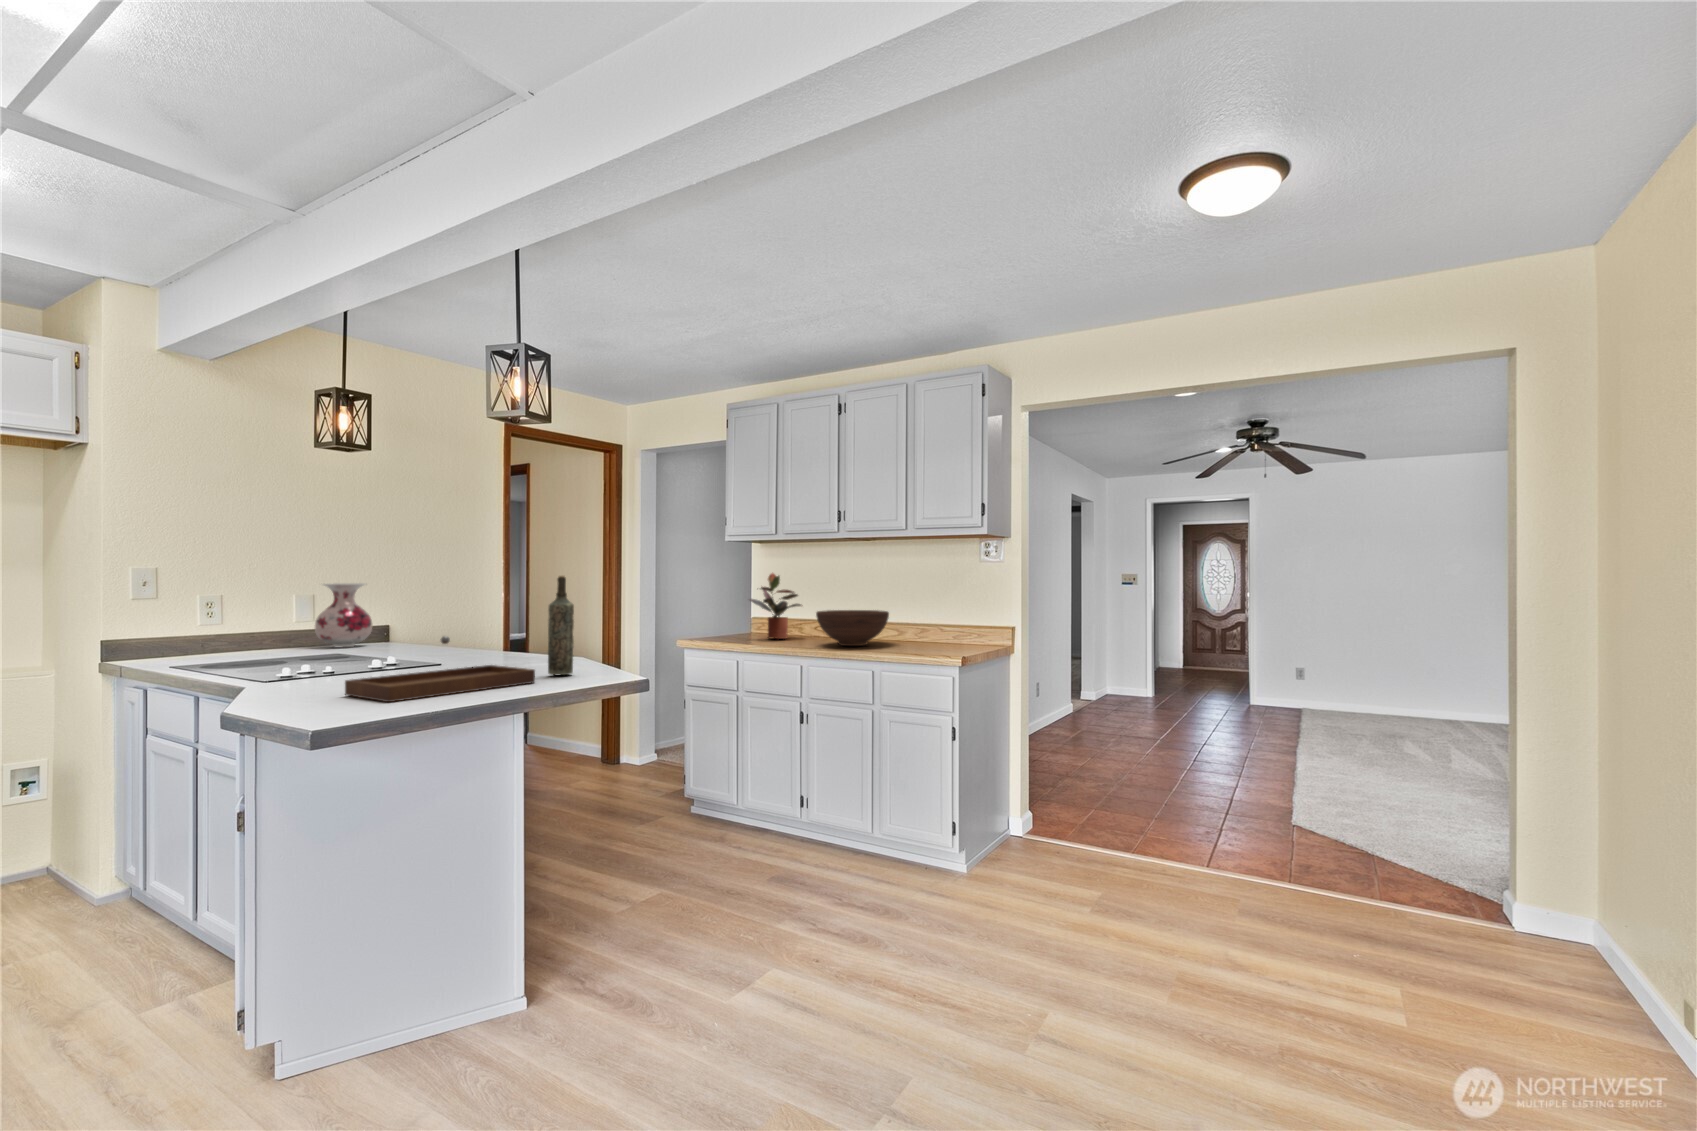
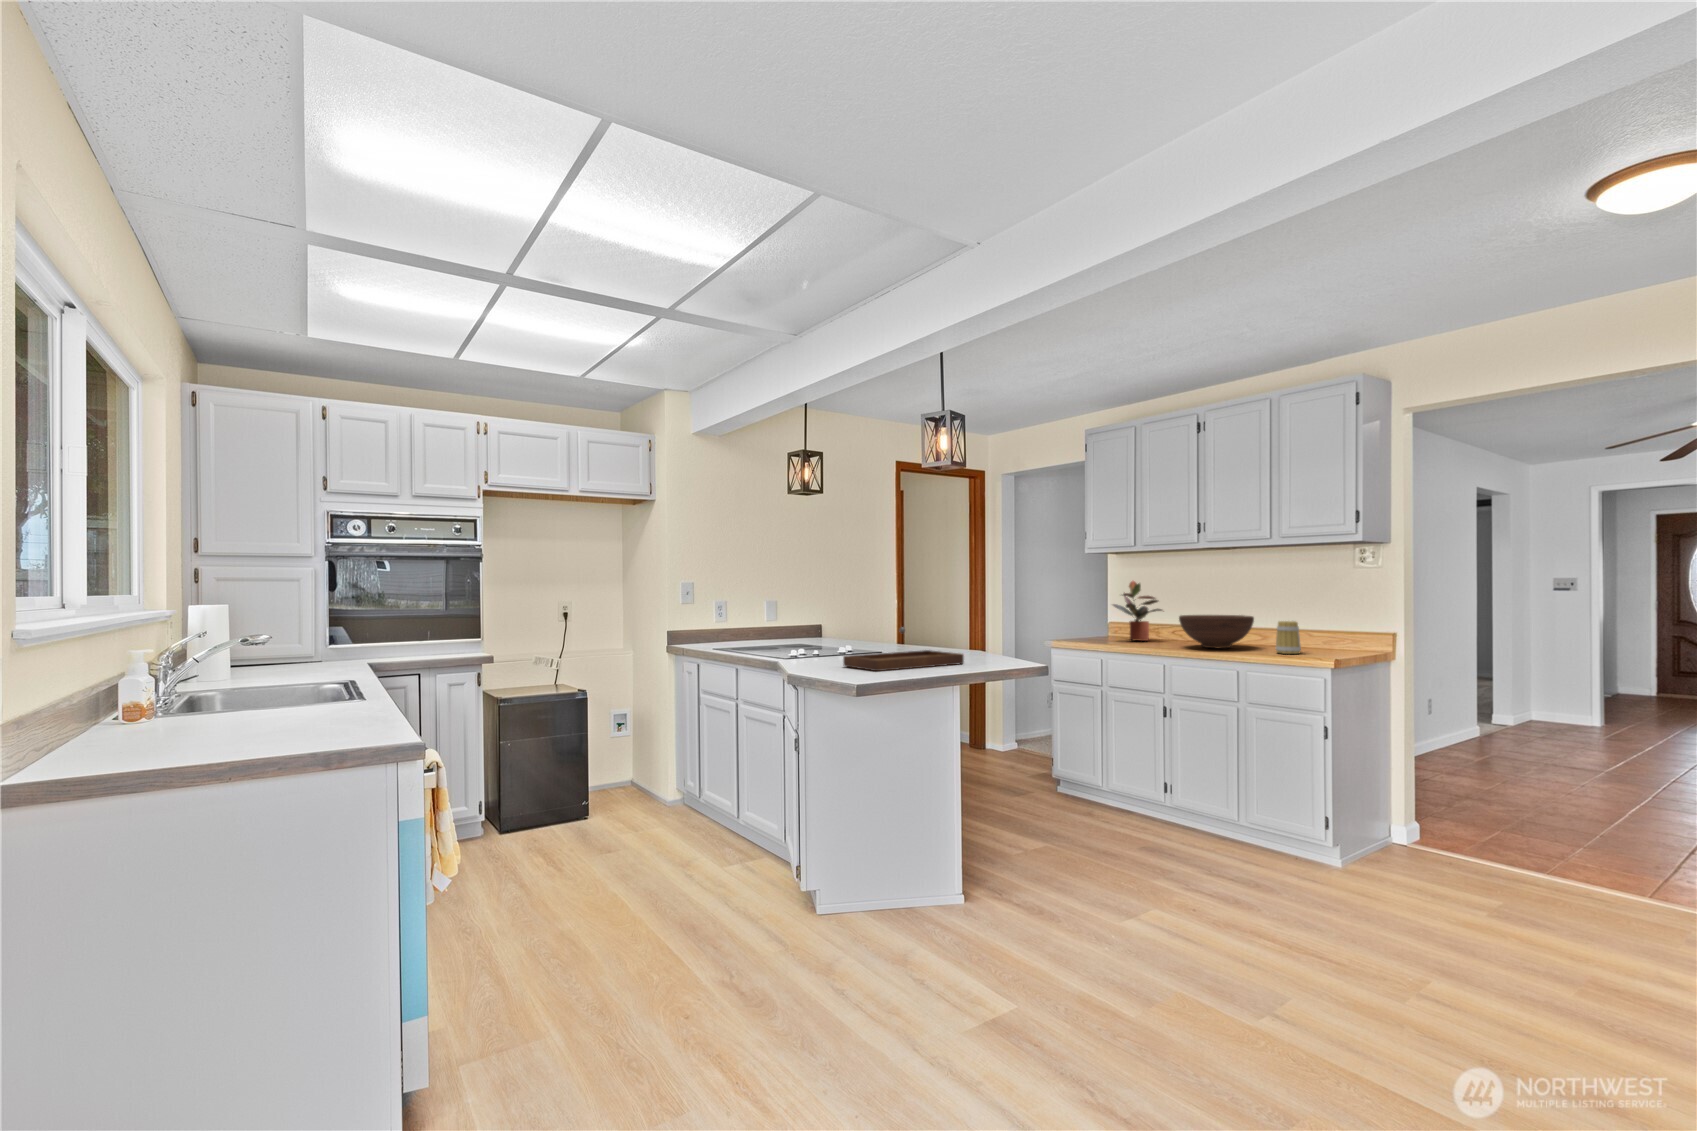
bottle: present [548,576,574,675] -> none [968,583,987,660]
vase: present [315,583,372,647] -> none [780,591,816,638]
mug: none [908,616,931,651] -> present [1276,621,1301,654]

